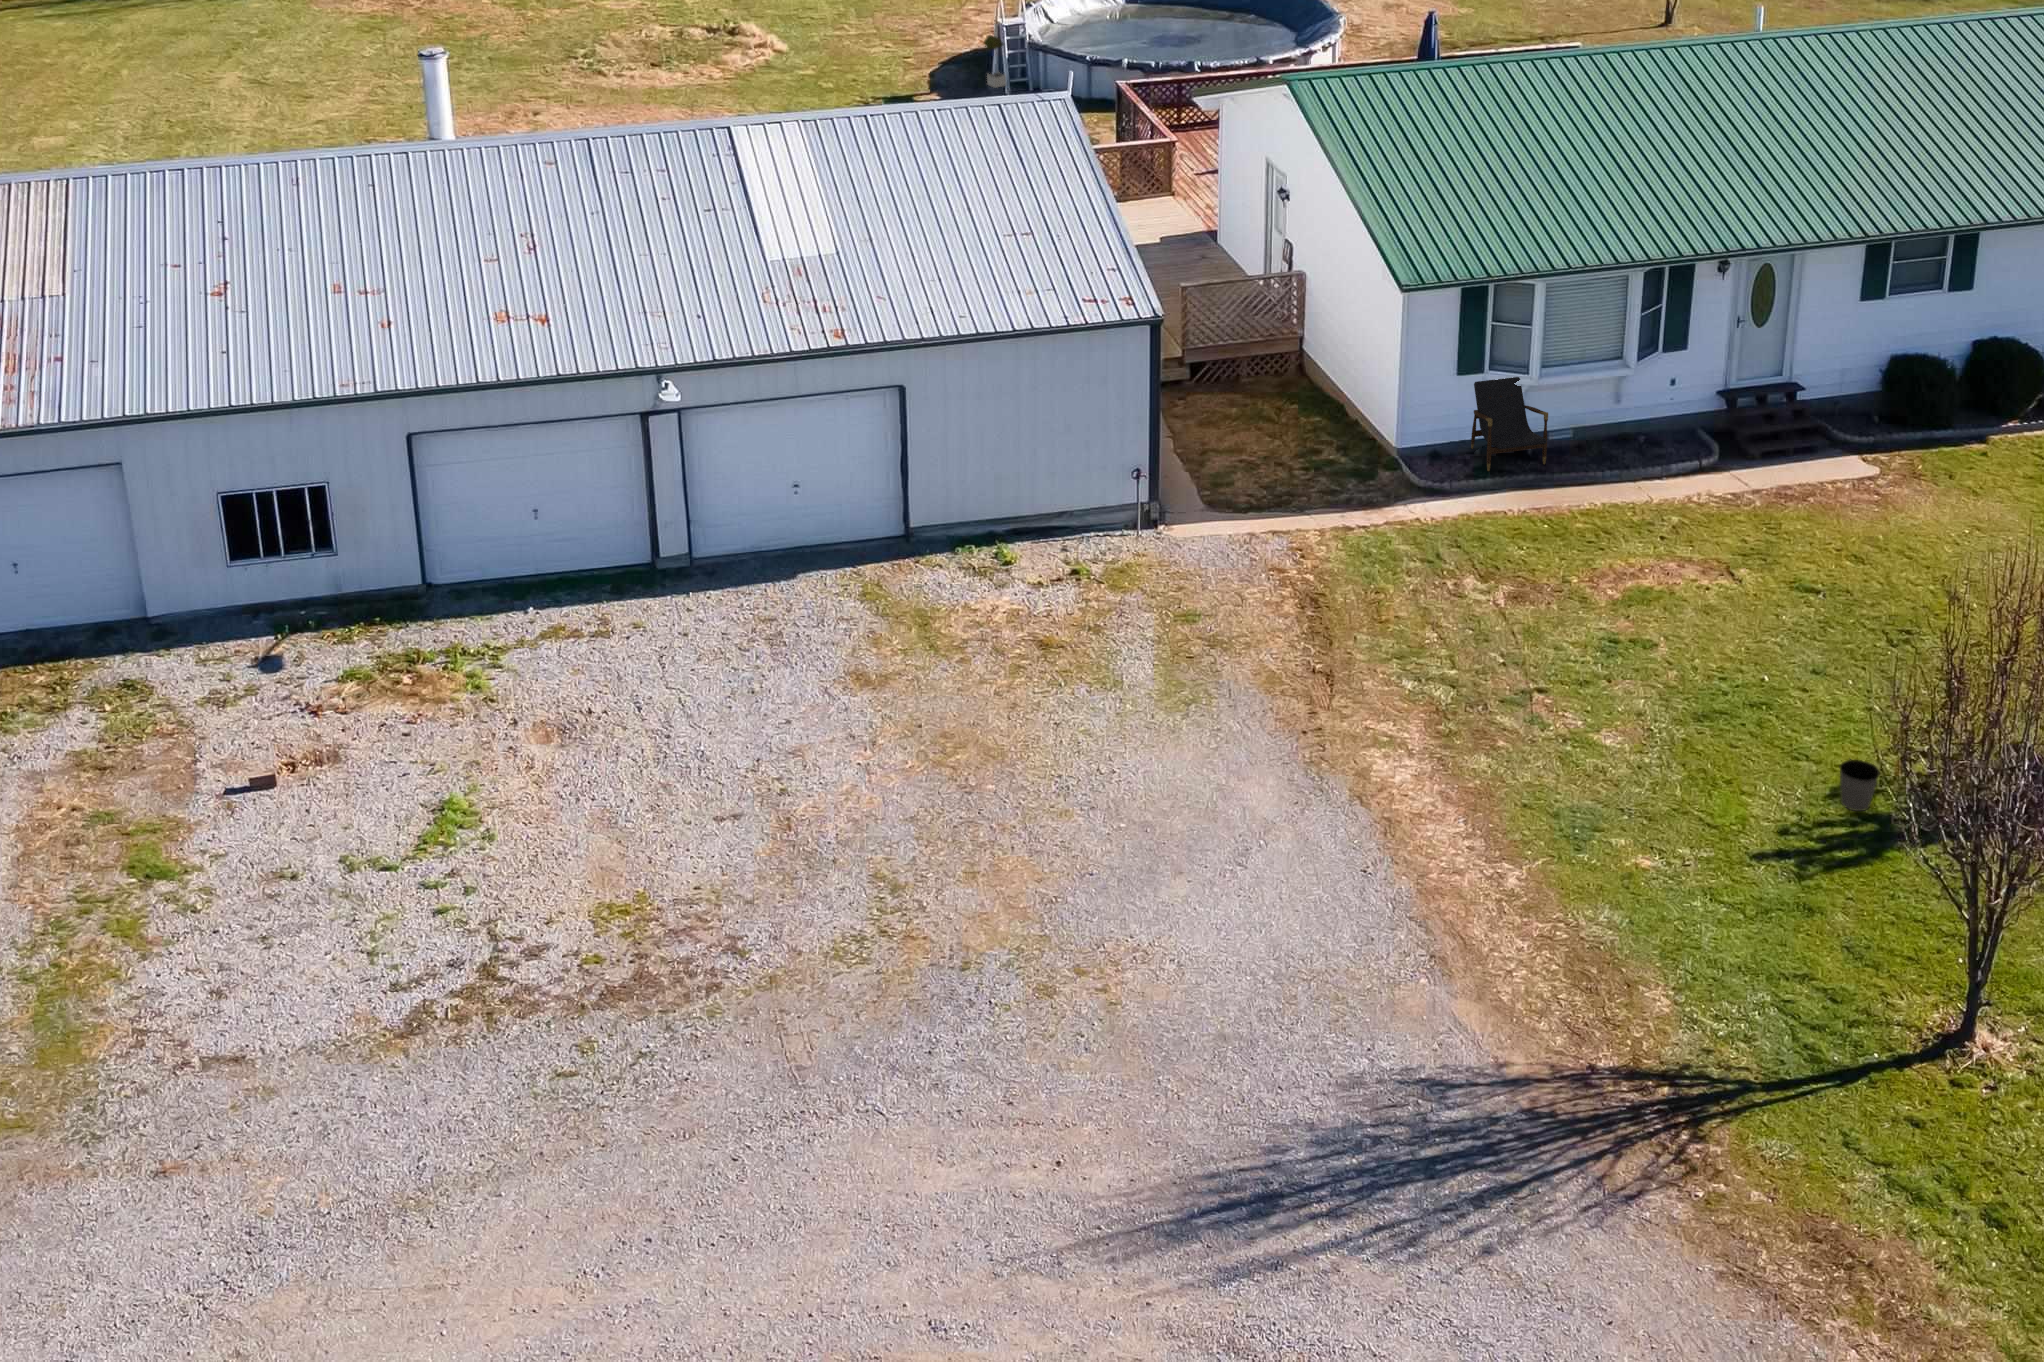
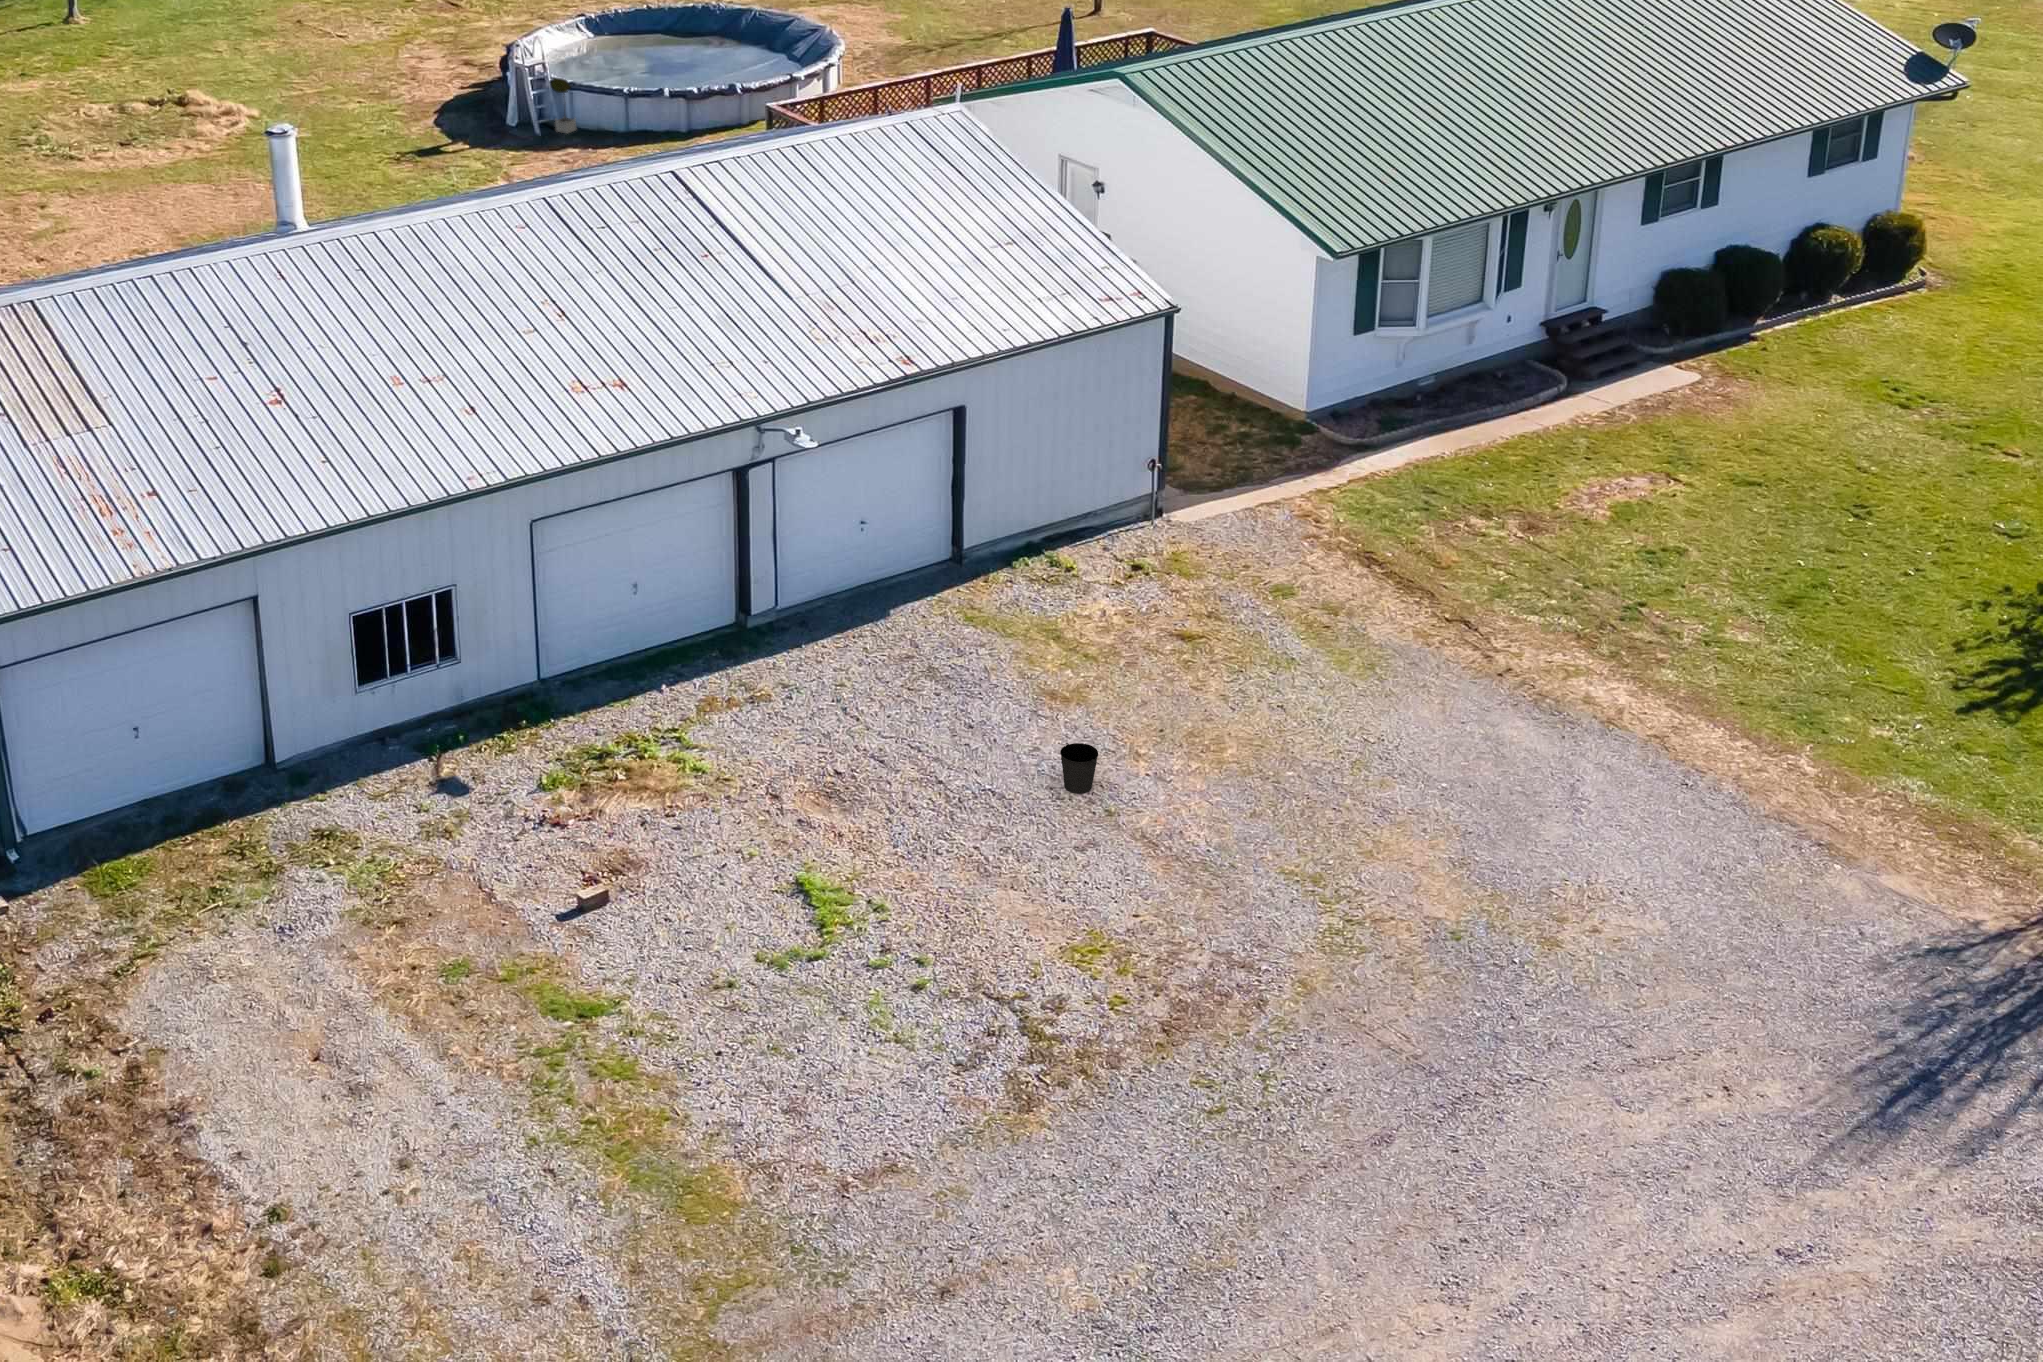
lounge chair: present [1471,377,1548,471] -> none [1374,329,1455,420]
bucket: present [1840,759,1880,811] -> present [1060,743,1099,793]

